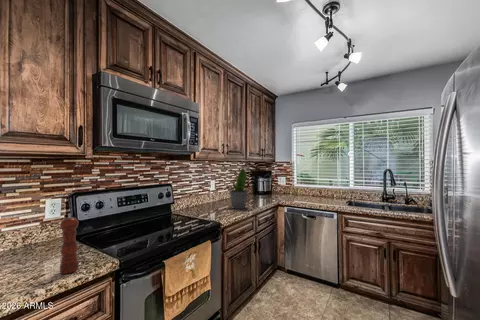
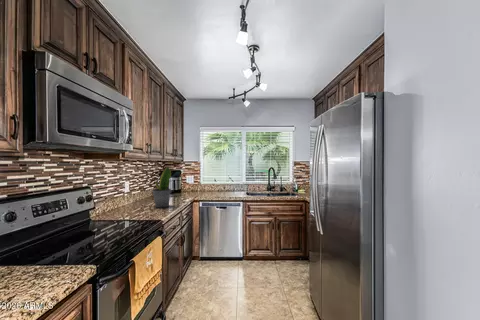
pepper mill: present [60,214,79,274] -> none [32,221,55,291]

